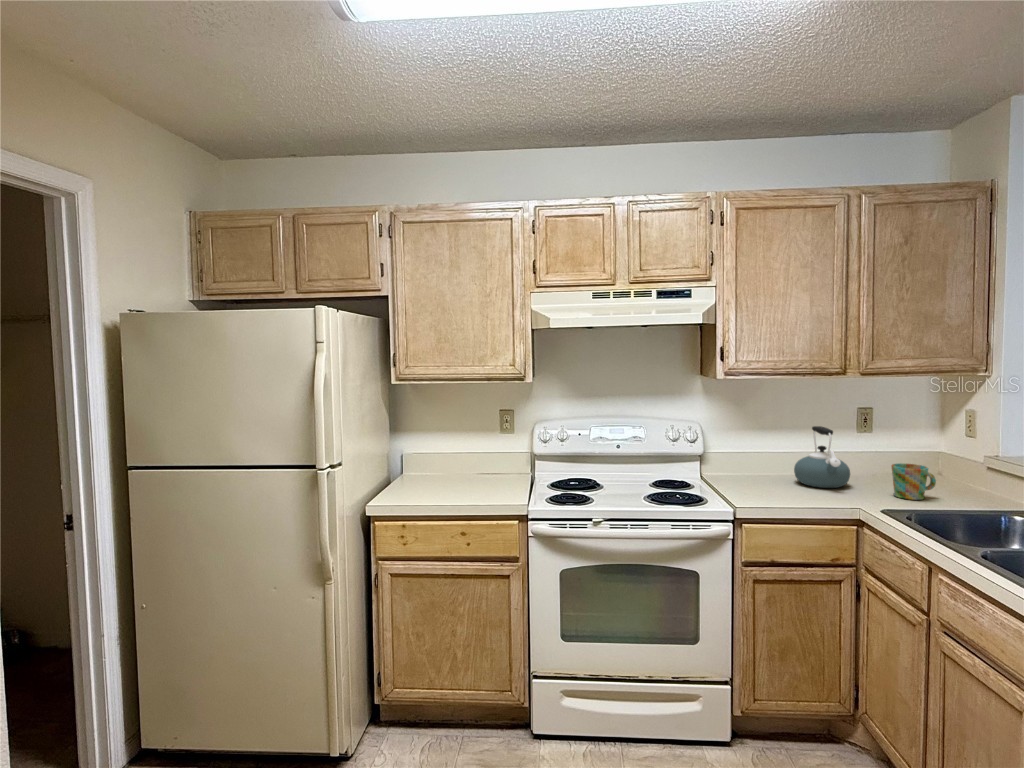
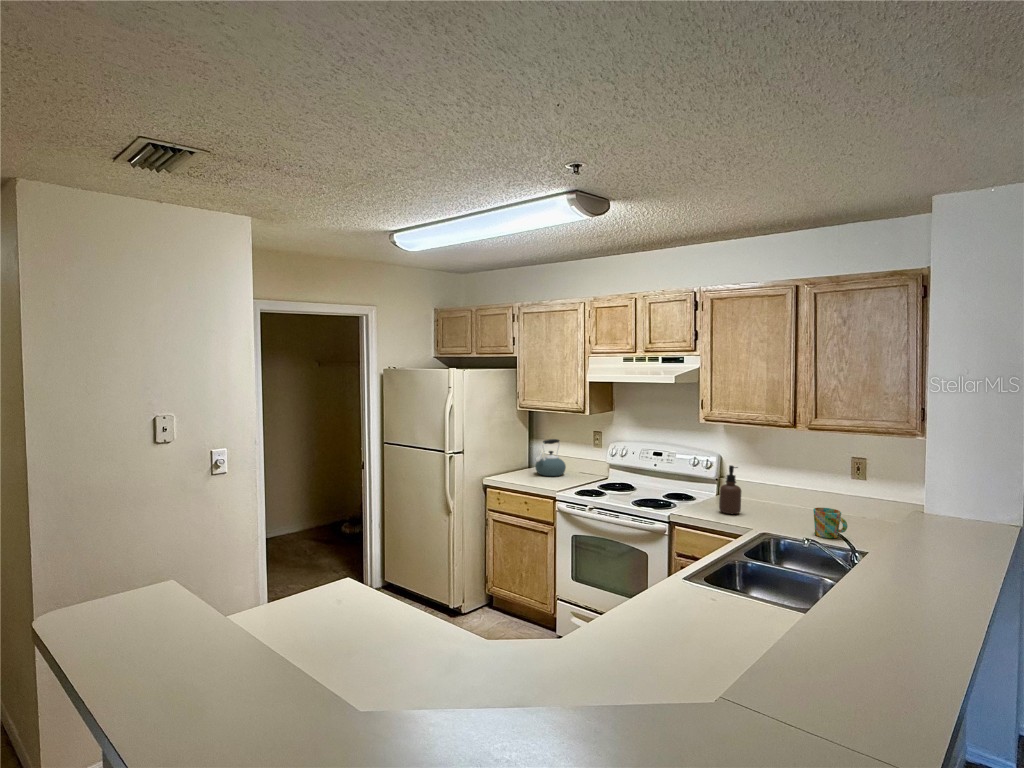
kettle: present [794,426,850,488] -> present [535,439,566,476]
soap dispenser: none [752,429,781,493] -> present [719,465,741,514]

